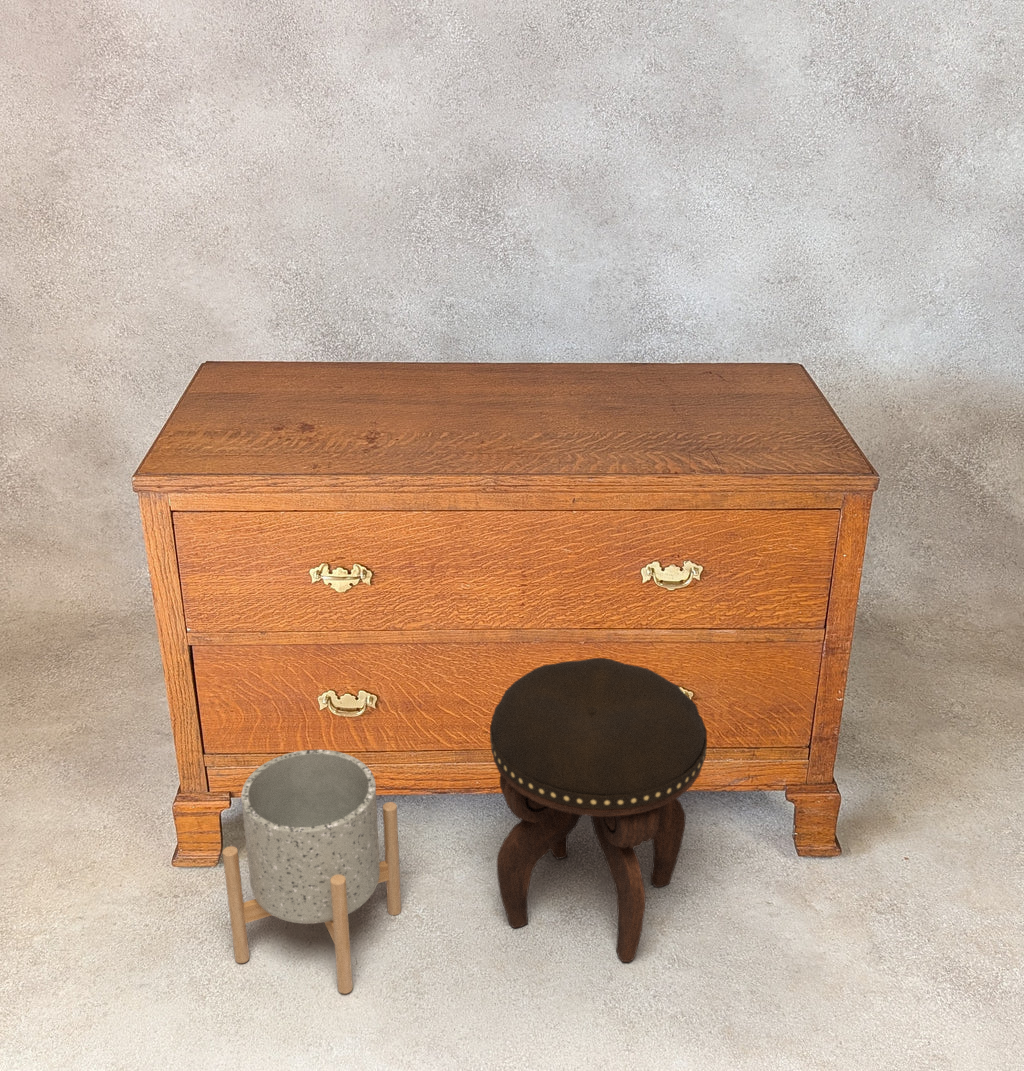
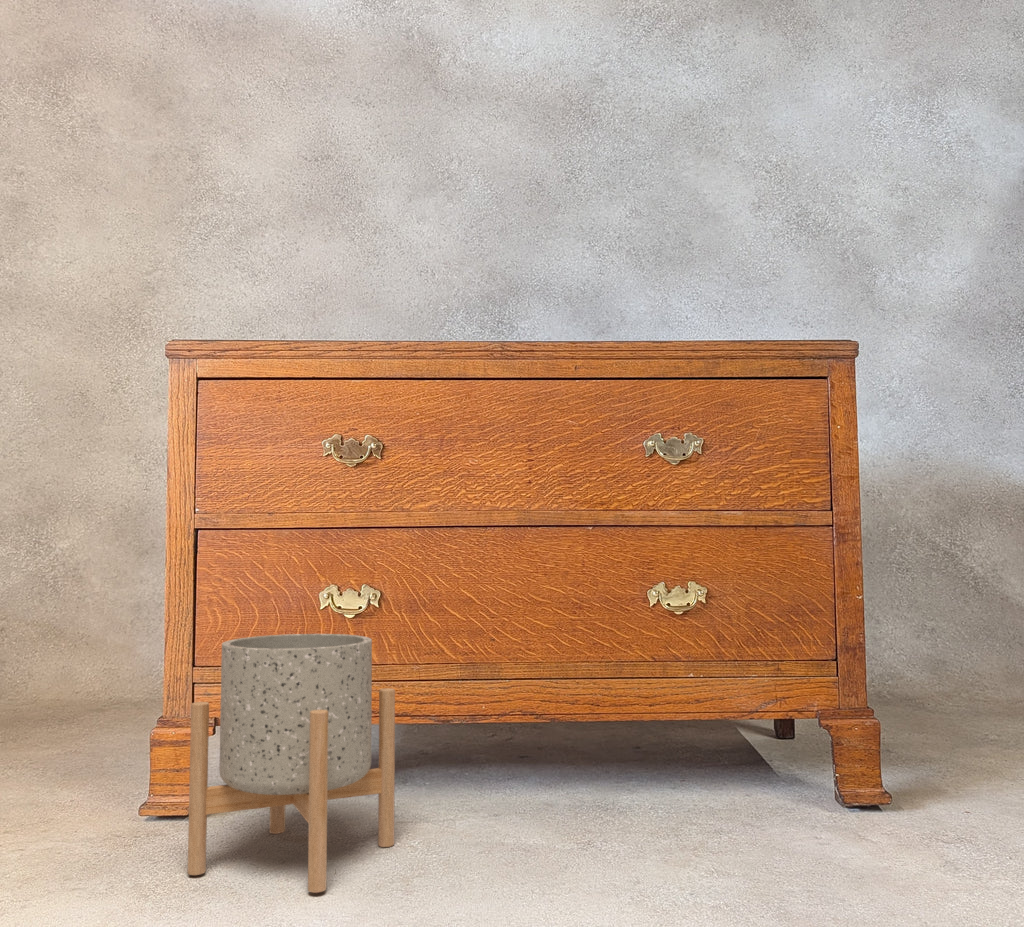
footstool: present [490,658,707,962] -> none [497,552,730,870]

